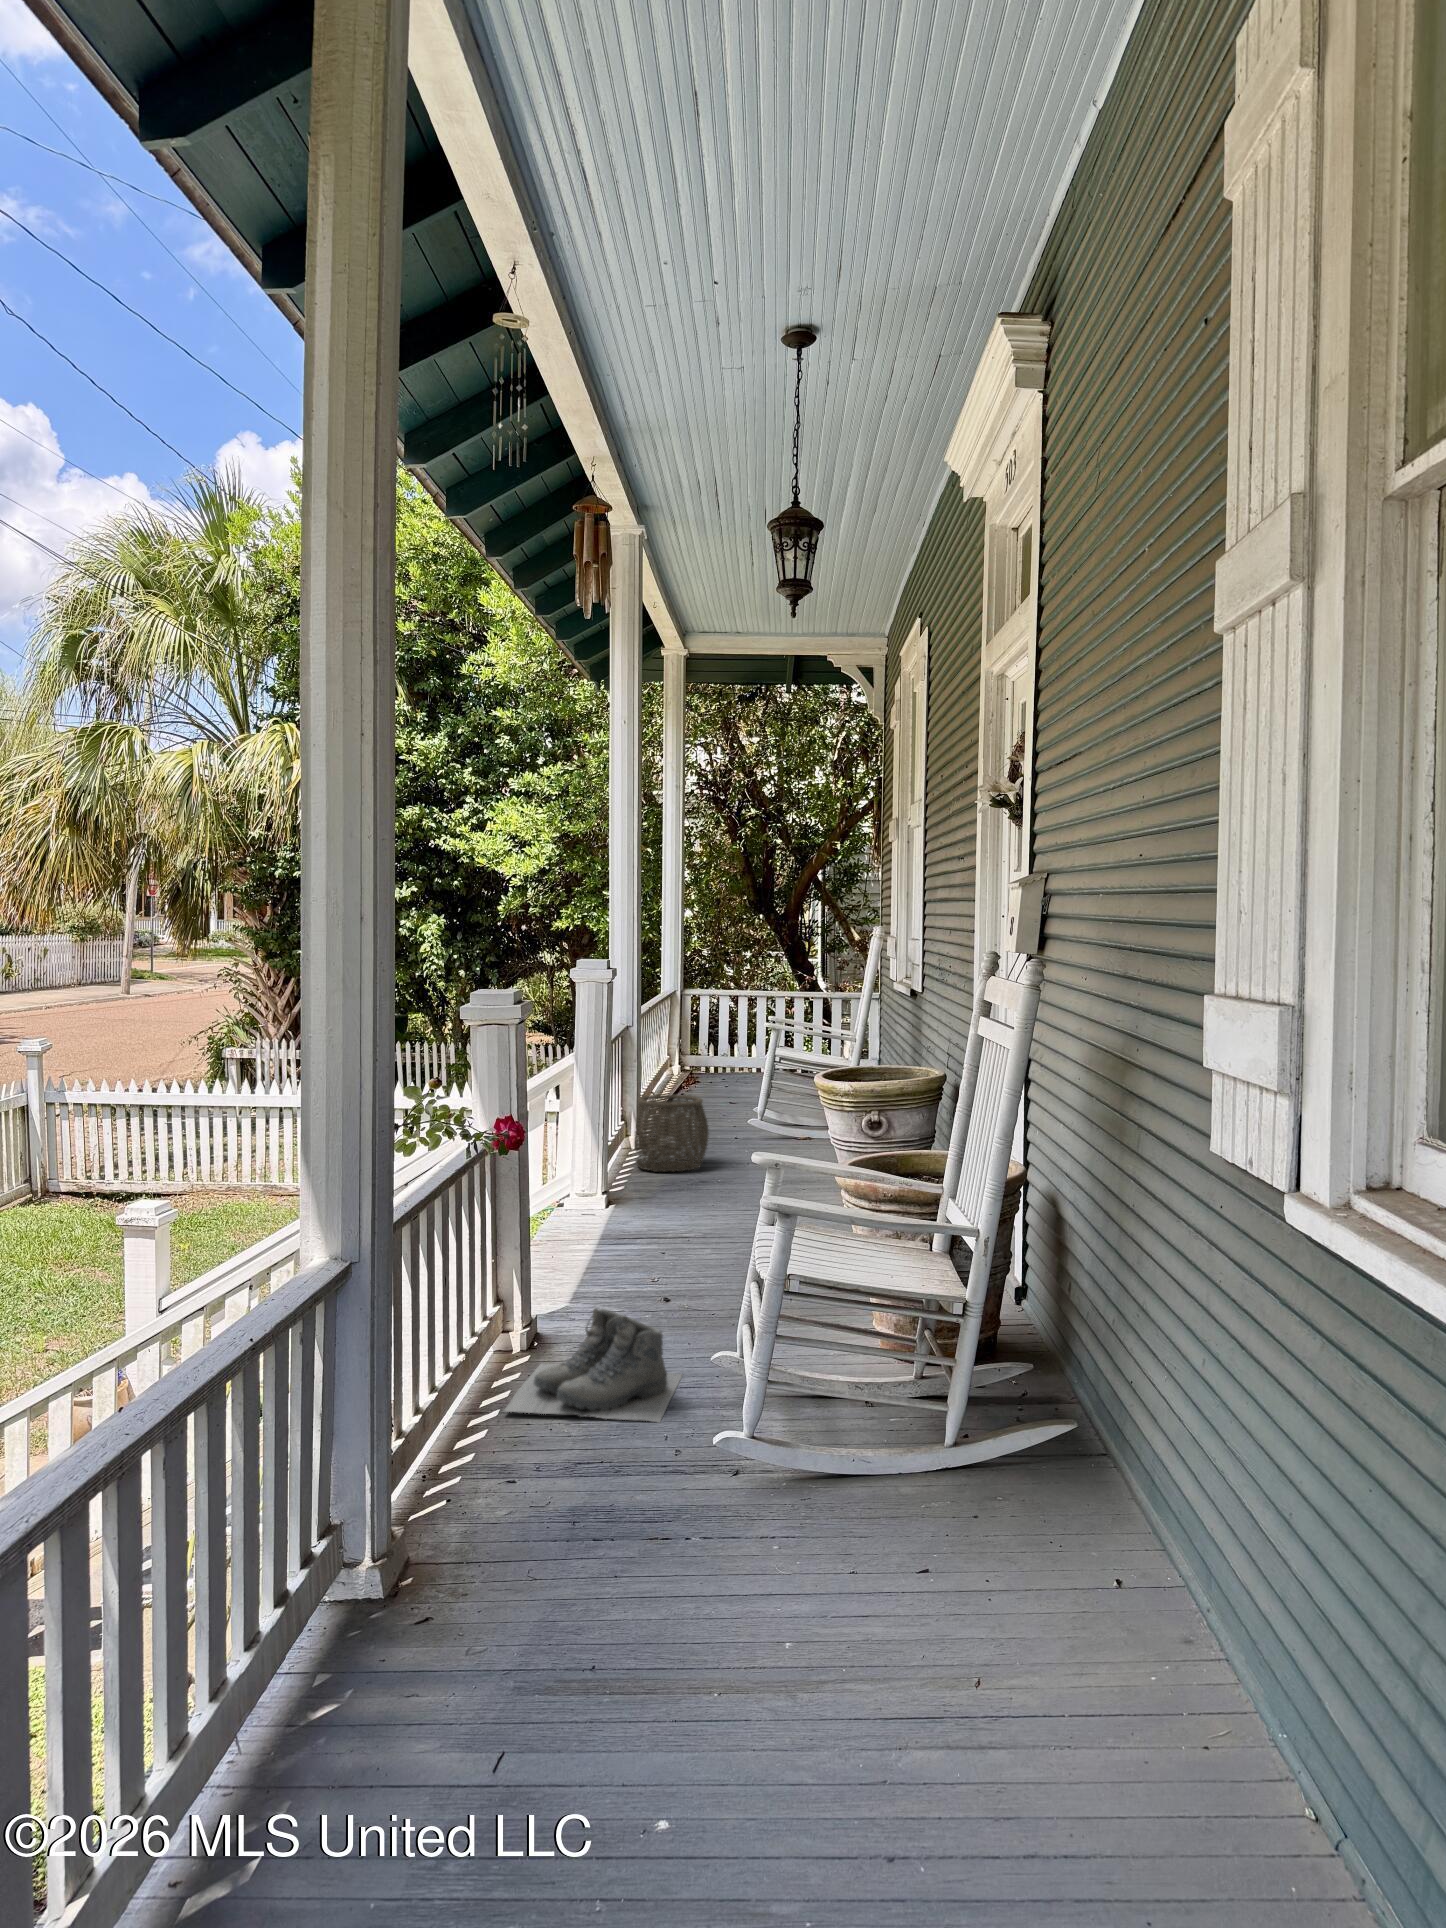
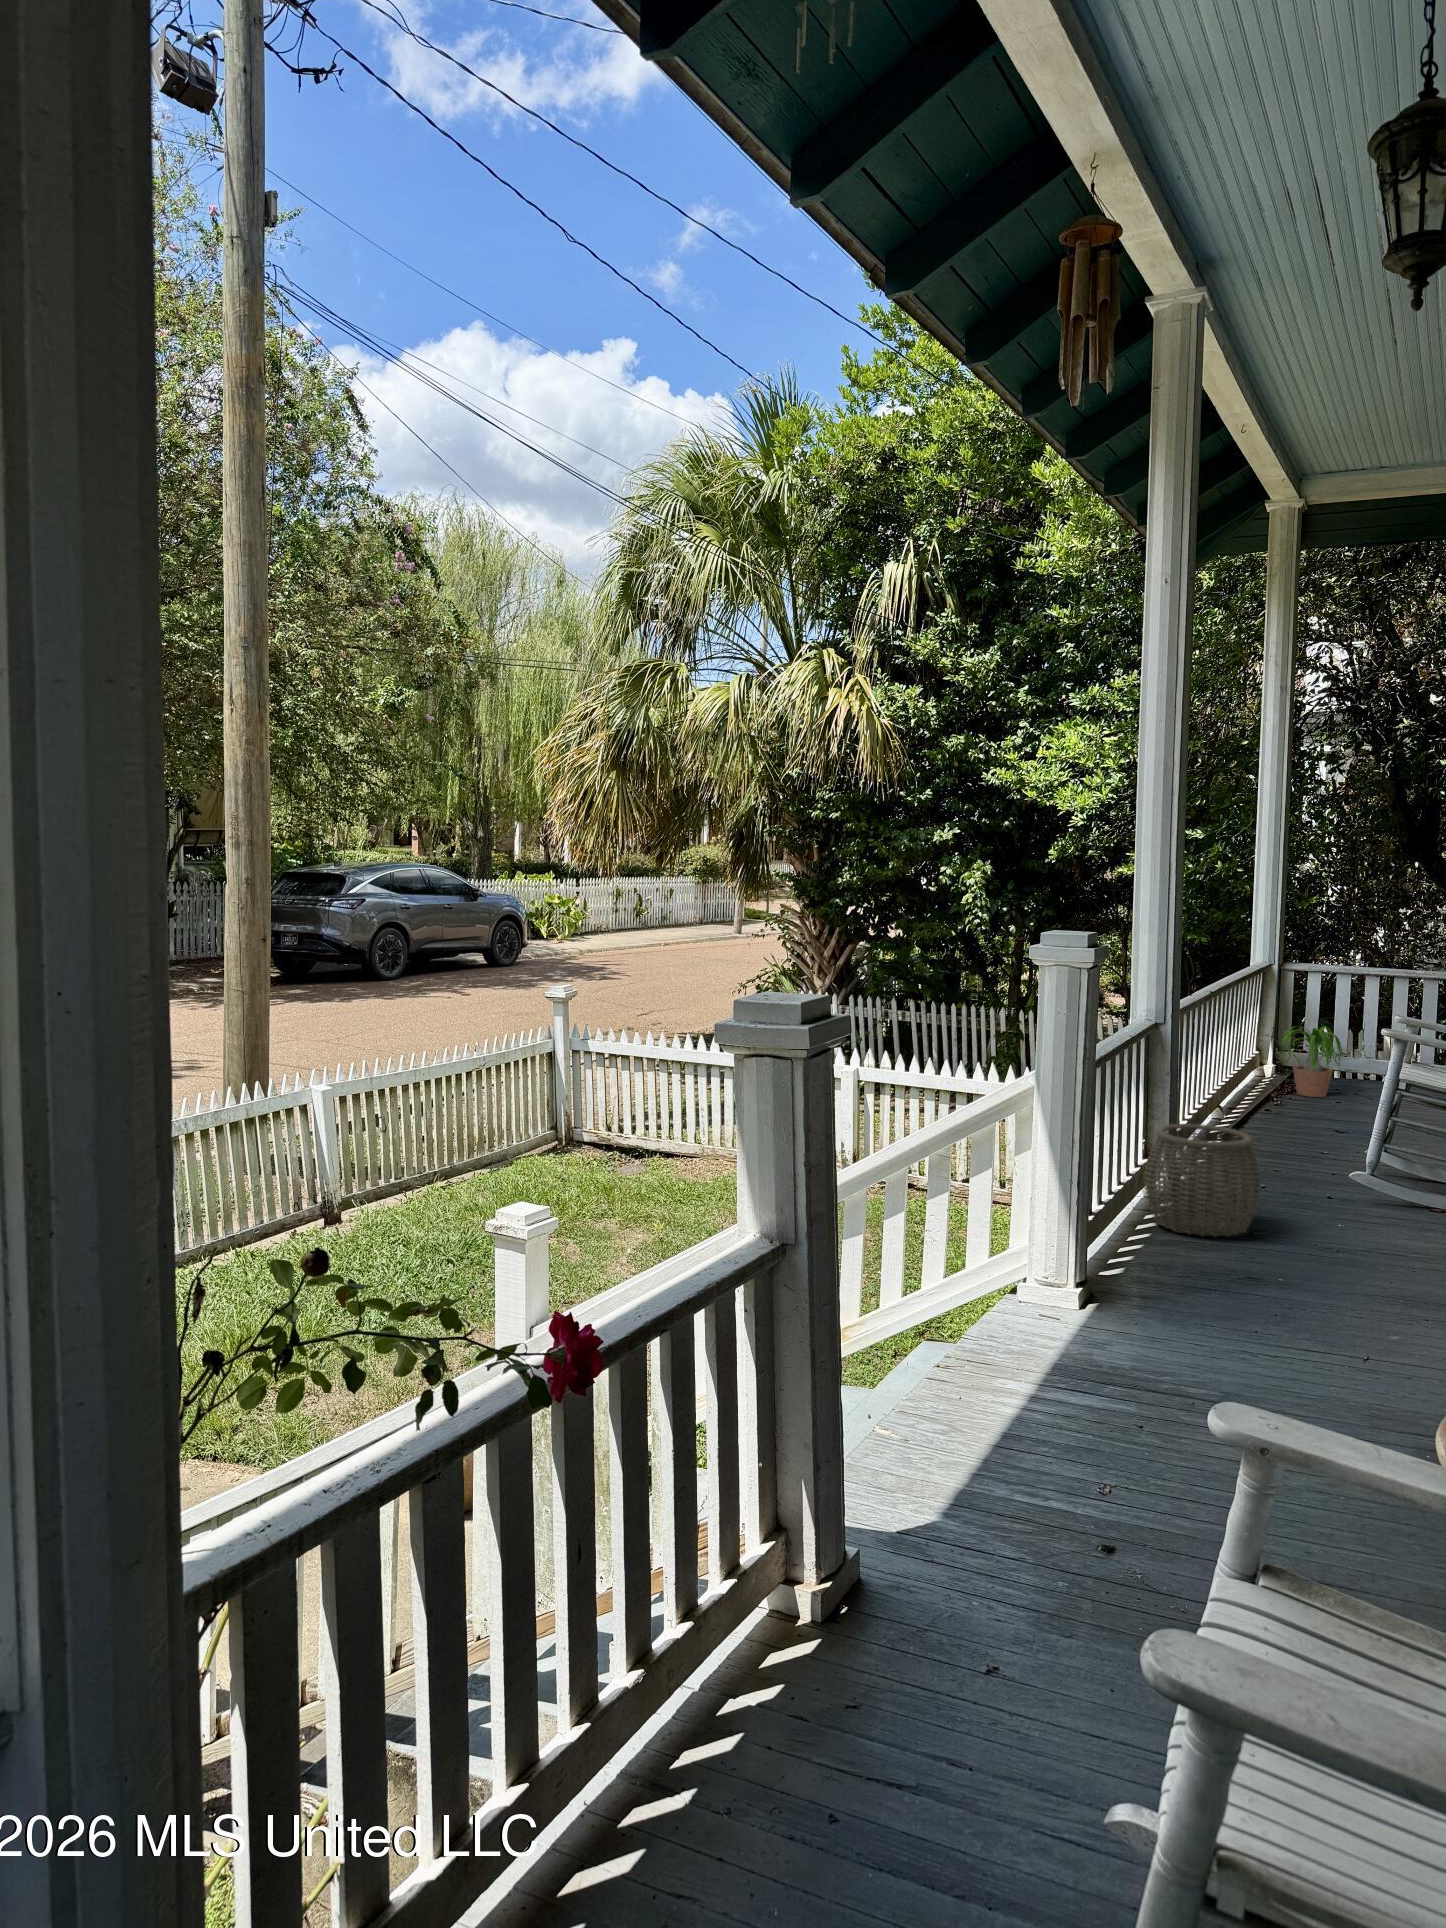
potted plant: none [677,1038,733,1091] -> present [1281,1026,1342,1097]
boots: present [505,1309,682,1422] -> none [719,1565,1042,1830]

